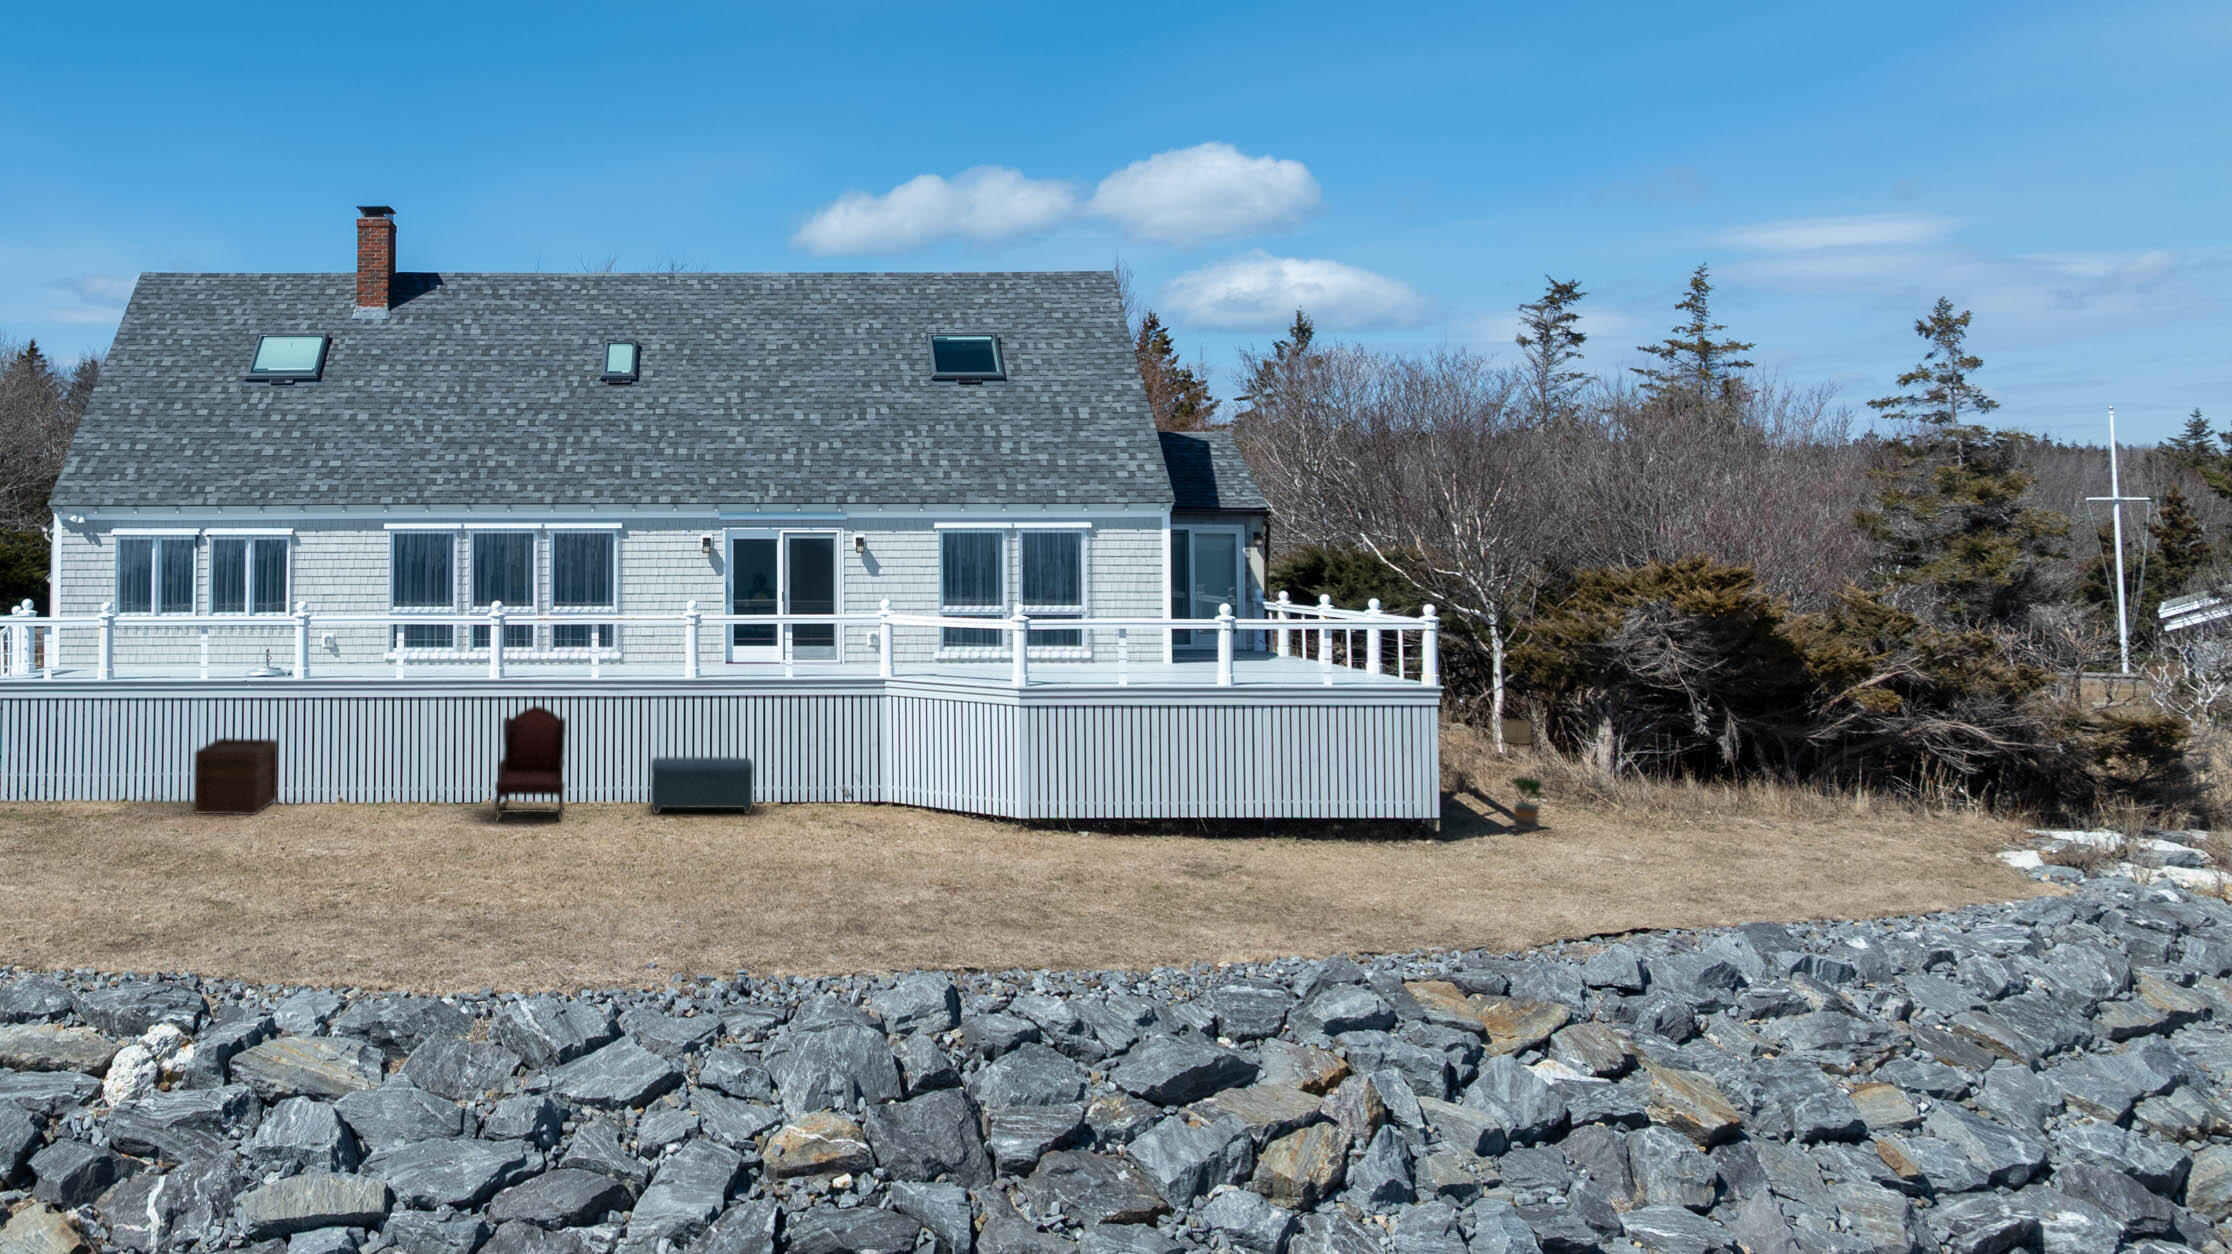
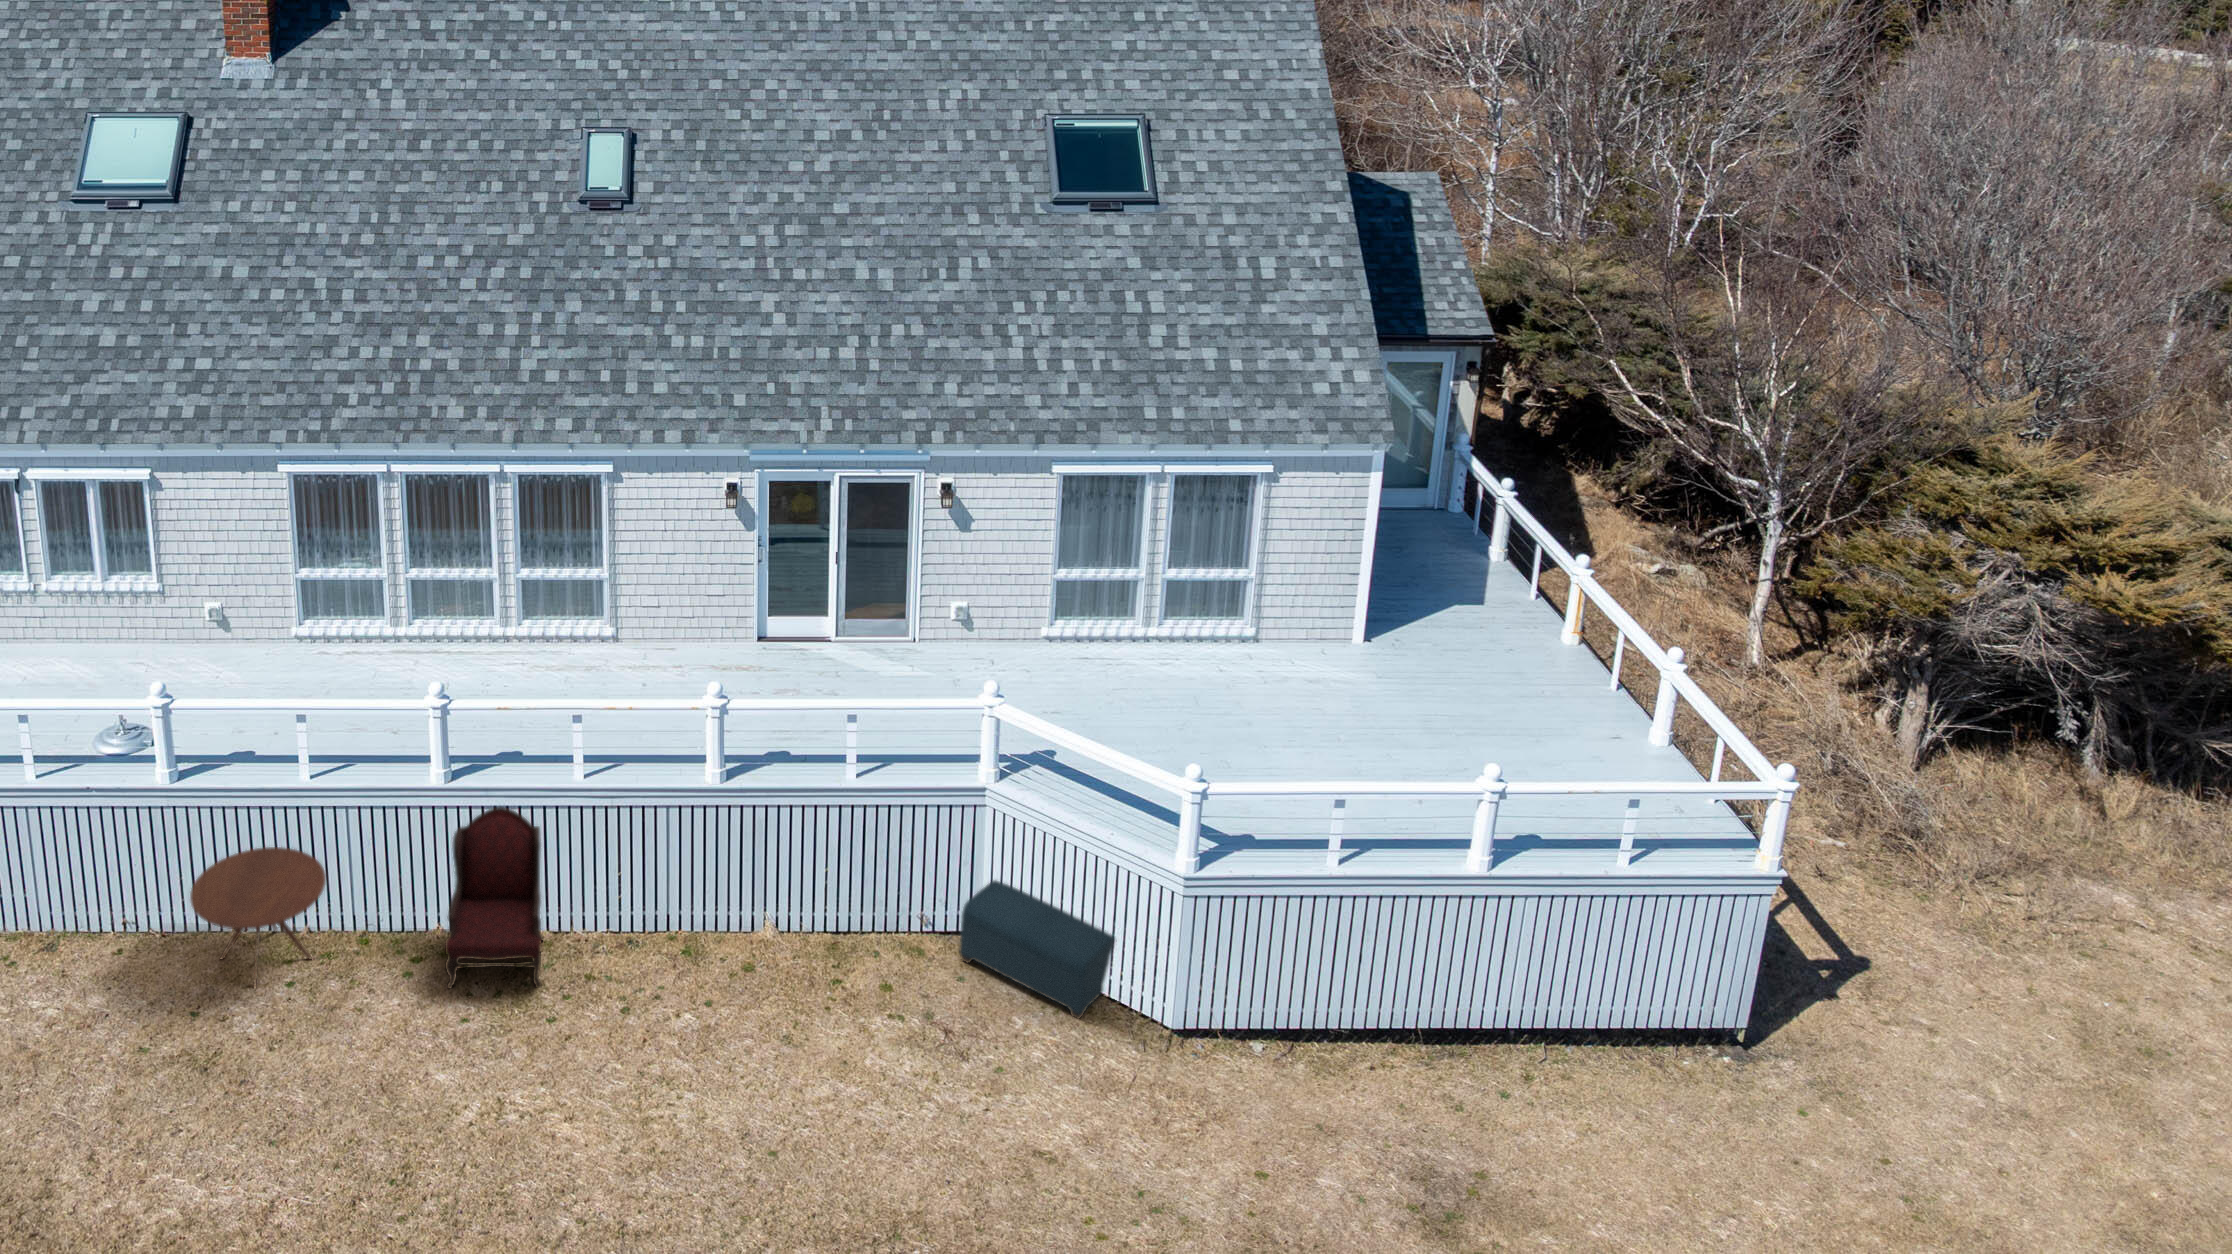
wooden bucket: present [1503,719,1531,744] -> none [1750,608,1793,646]
wooden crate: present [194,738,278,815] -> none [25,845,154,971]
round table: none [313,739,410,821] -> present [190,847,326,987]
bench: present [651,757,753,814] -> present [959,880,1115,1018]
potted tree: present [1510,777,1545,831] -> none [1829,897,1888,973]

